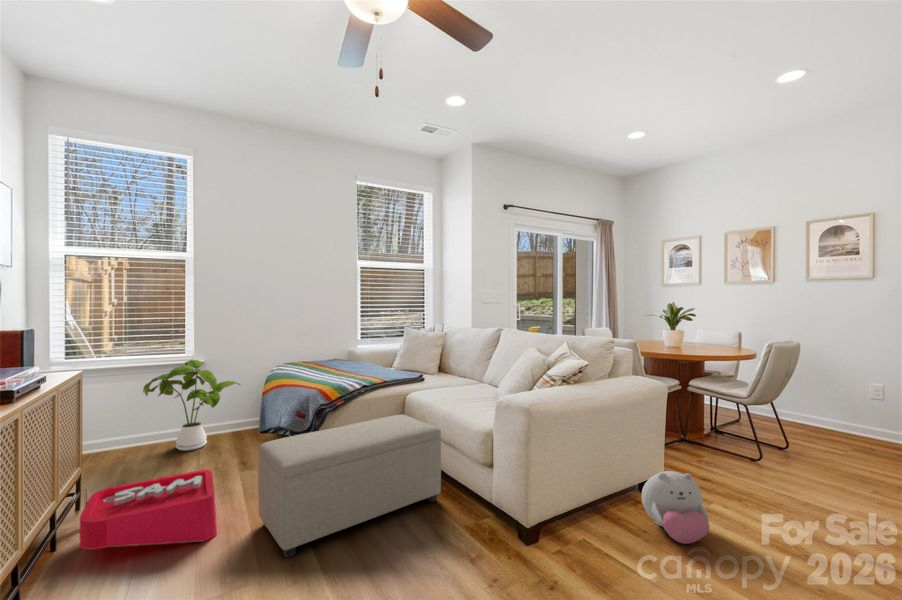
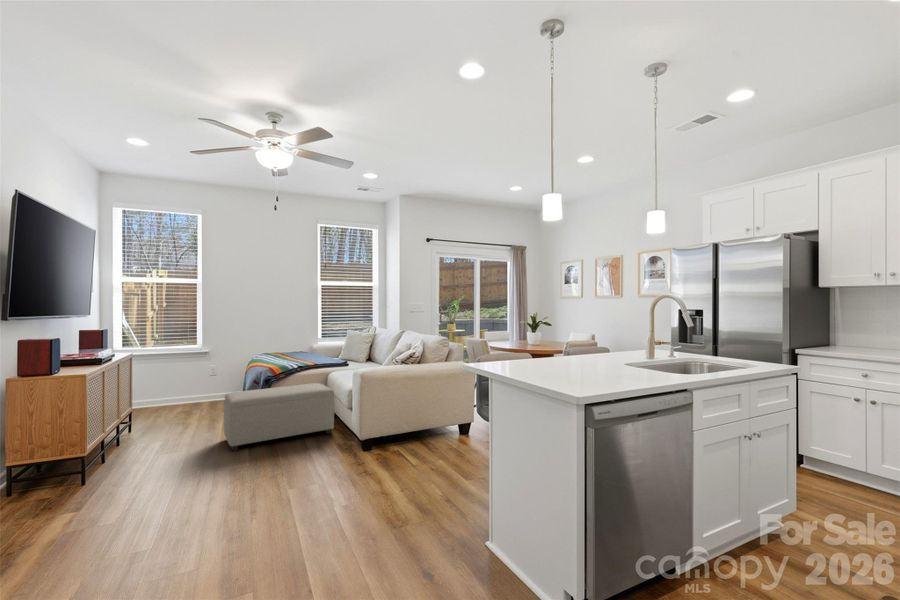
house plant: present [143,360,240,451] -> none [169,350,234,408]
storage bin: present [80,470,217,549] -> none [130,411,203,444]
plush toy: present [642,471,710,544] -> none [438,414,470,453]

